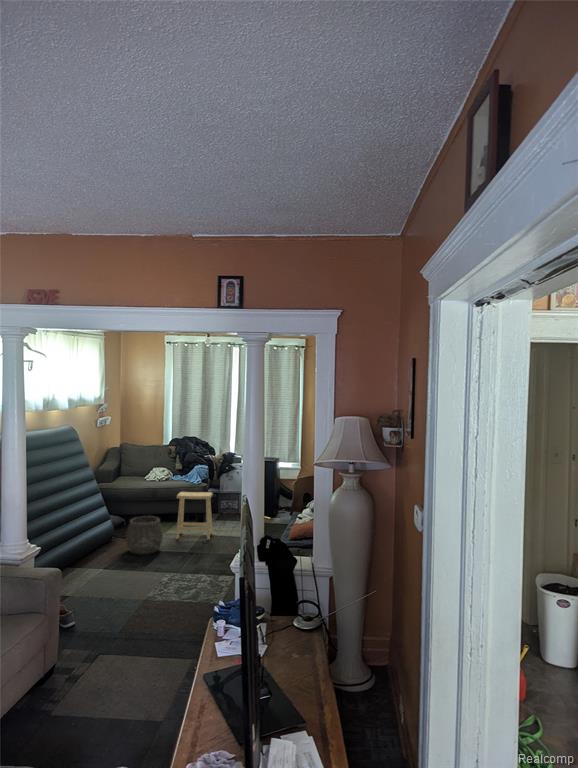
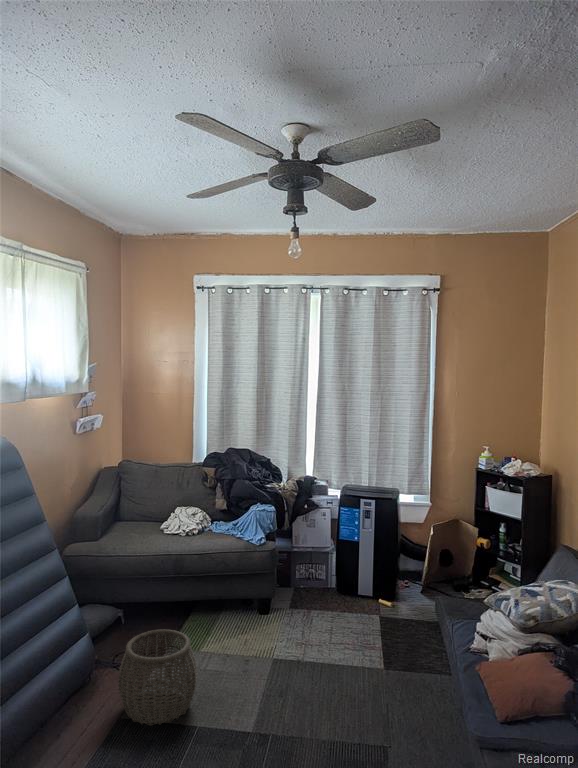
footstool: present [176,492,213,540] -> none [222,566,293,670]

